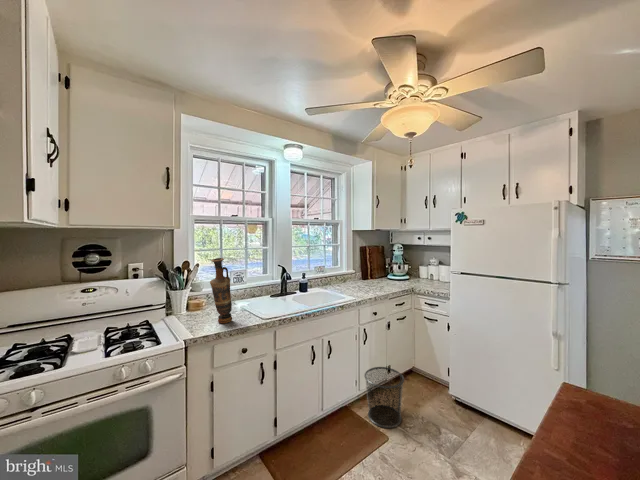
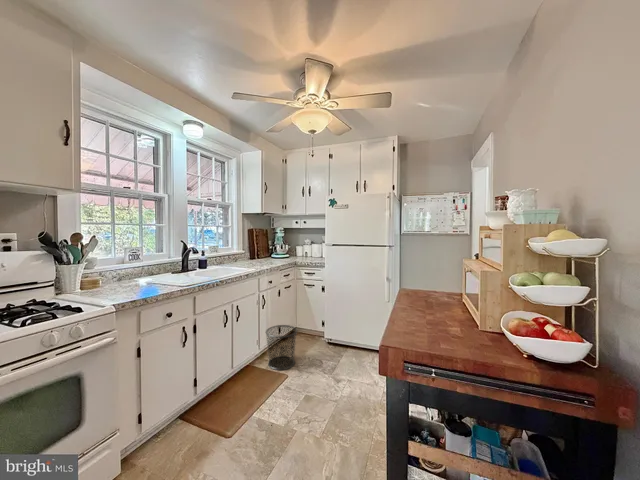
vase: present [210,258,232,323] -> none [127,225,151,292]

